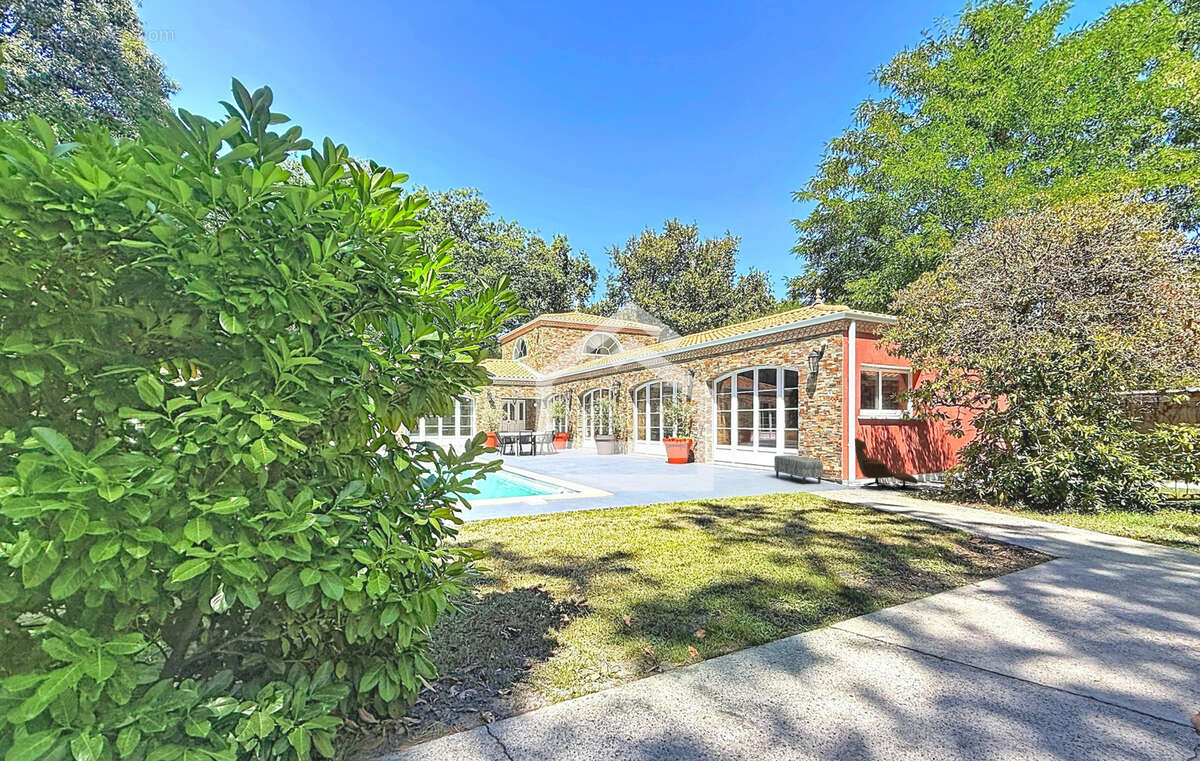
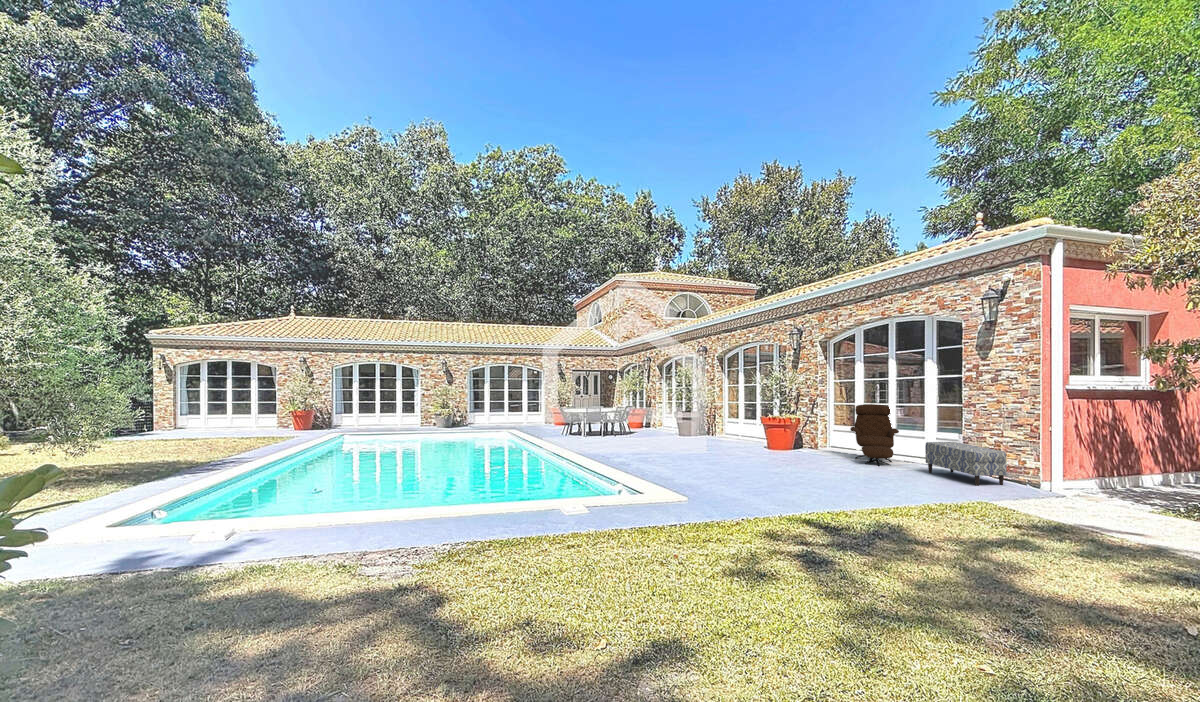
lounge chair: present [855,438,918,491] -> present [850,404,899,466]

